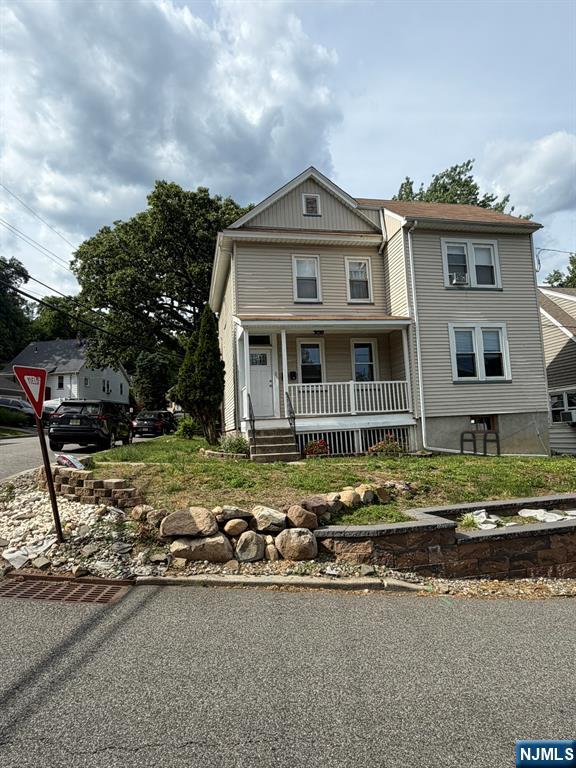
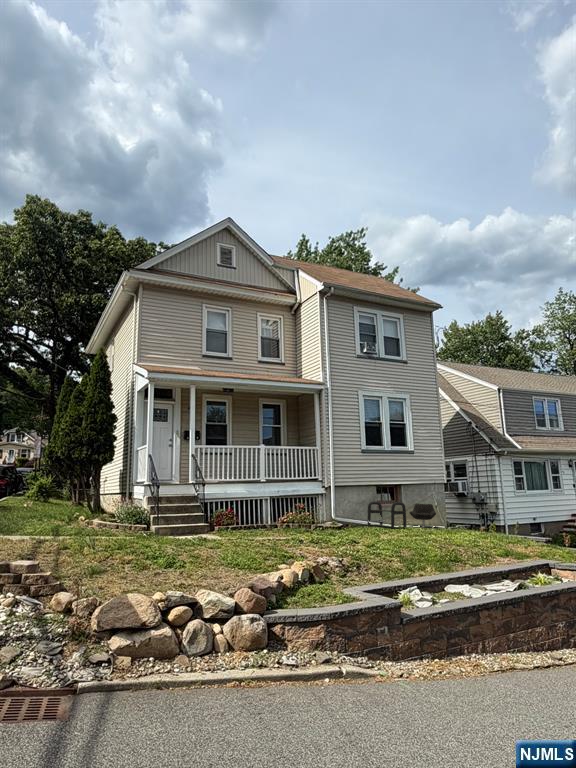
lounge chair: none [505,433,534,455] -> present [410,504,436,527]

